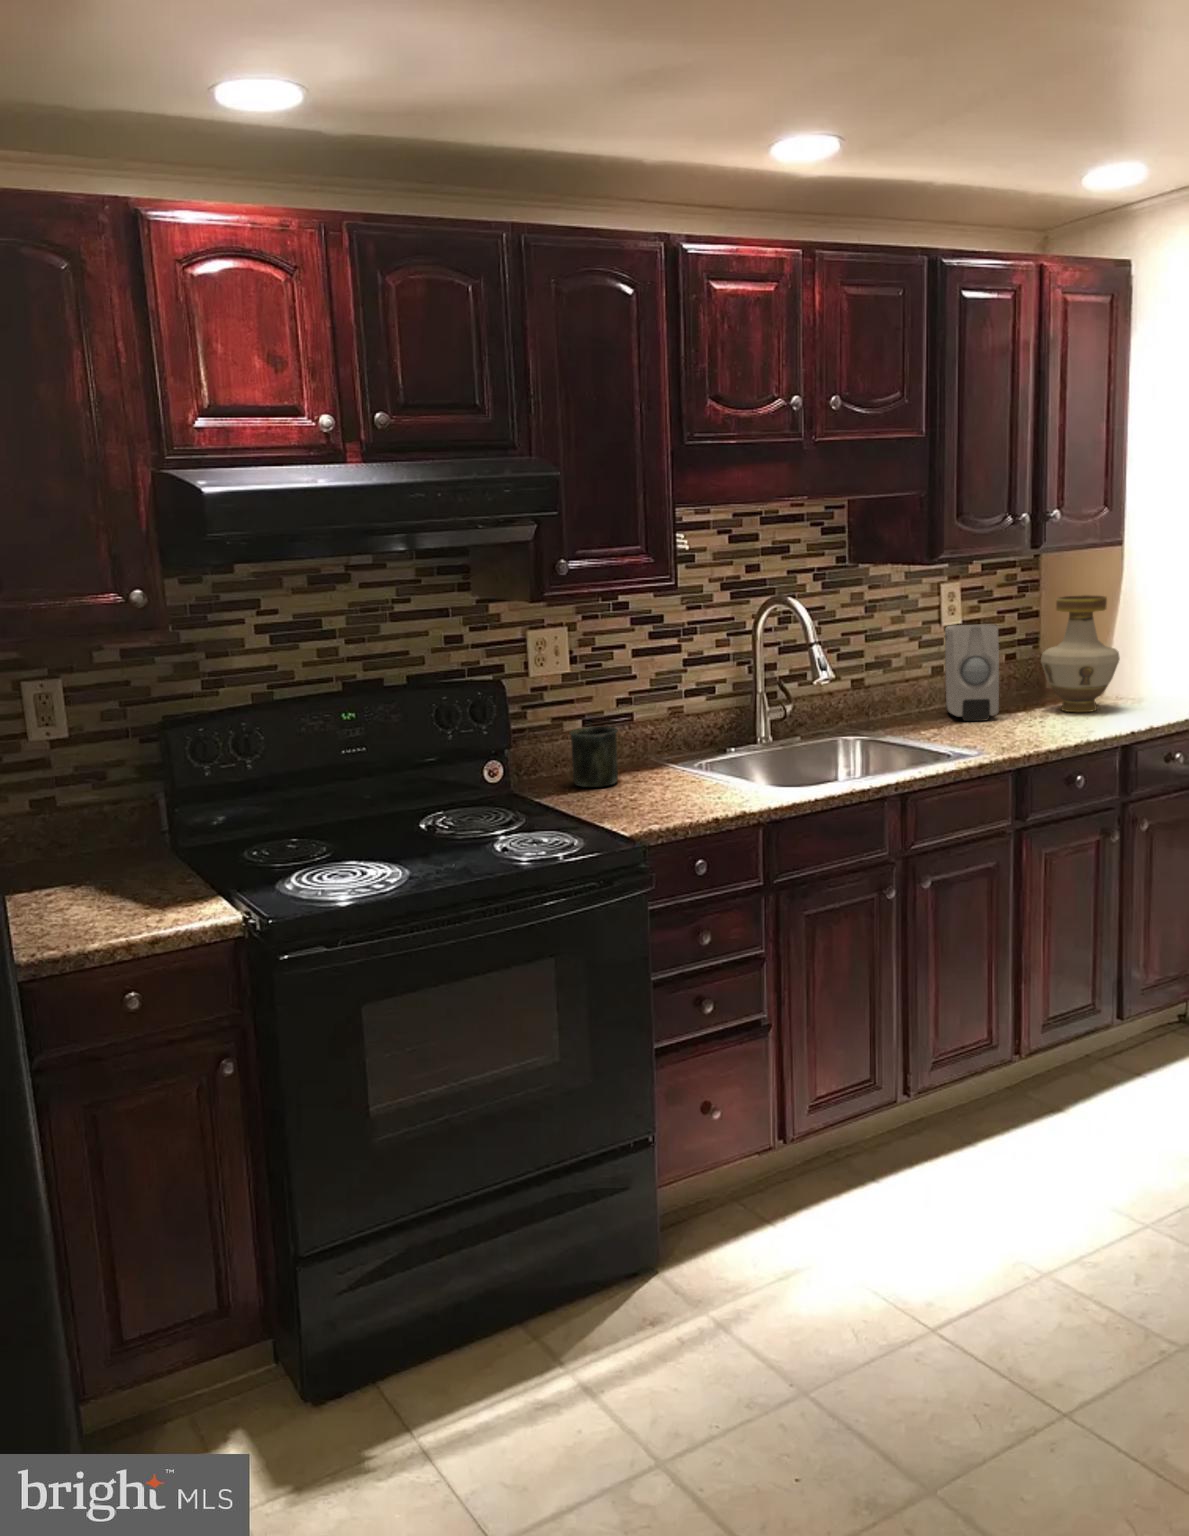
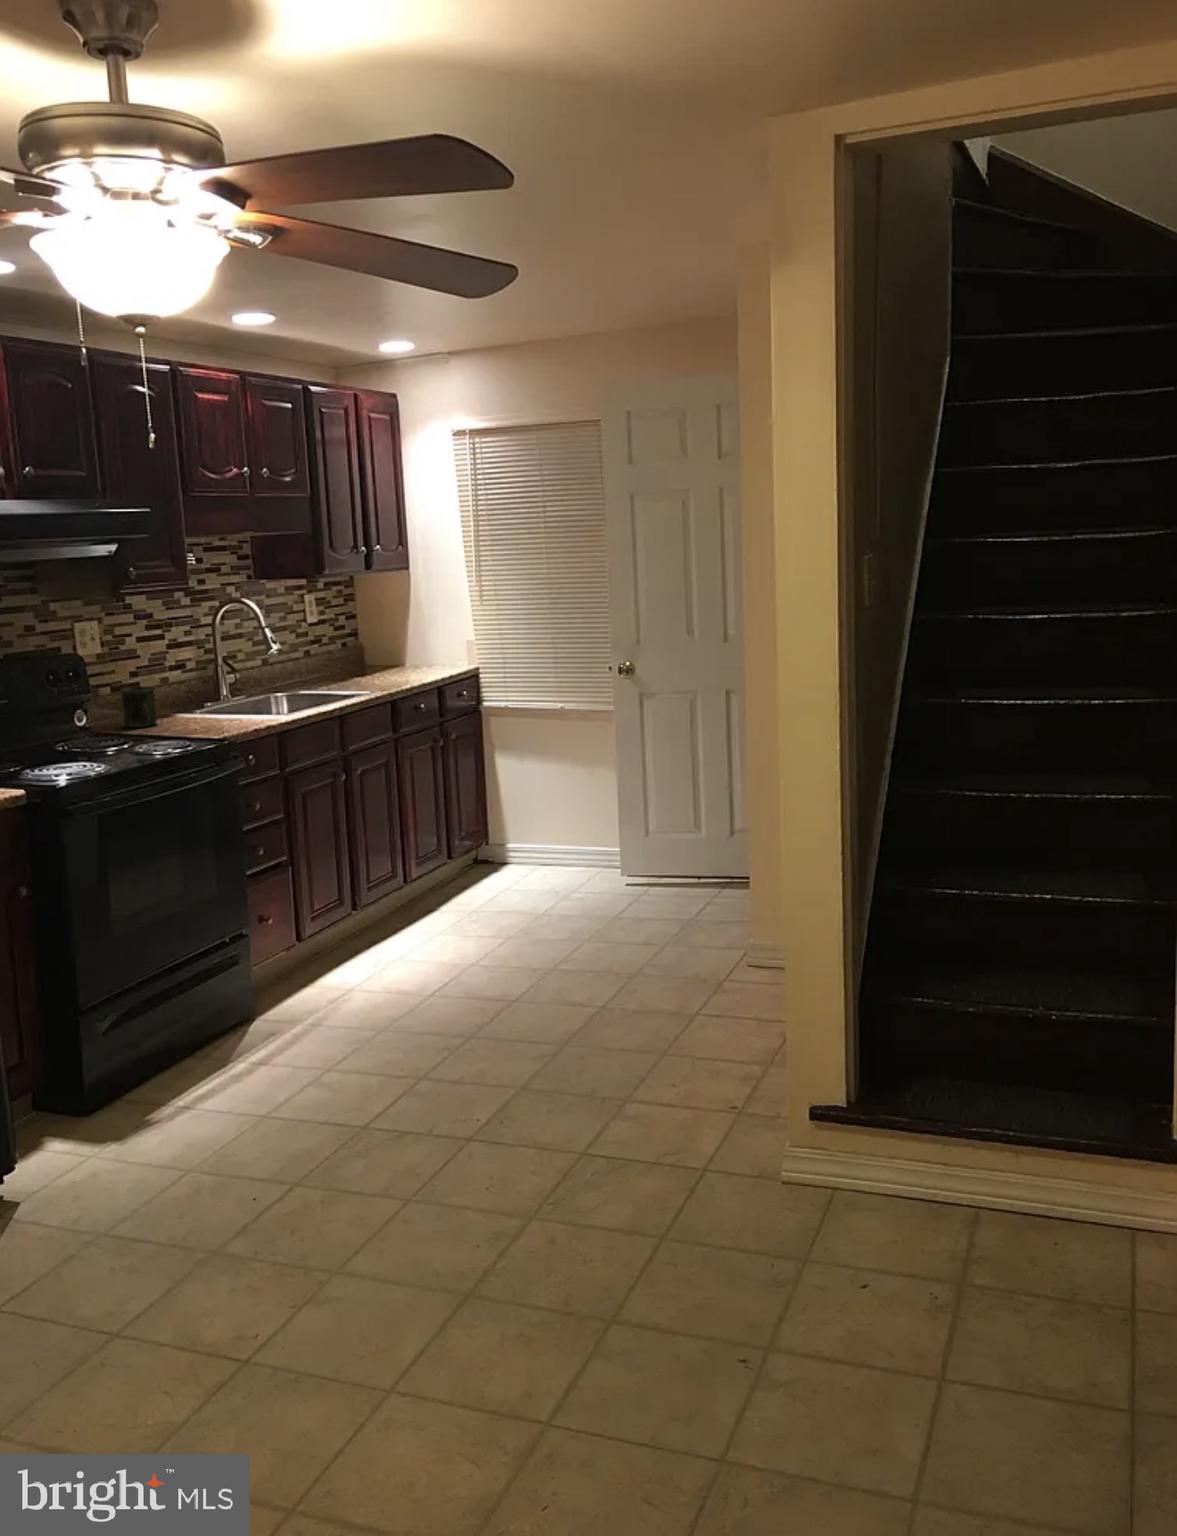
vase: present [1041,595,1120,712] -> none [376,600,422,674]
soap dispenser: present [945,624,999,721] -> none [313,619,358,682]

